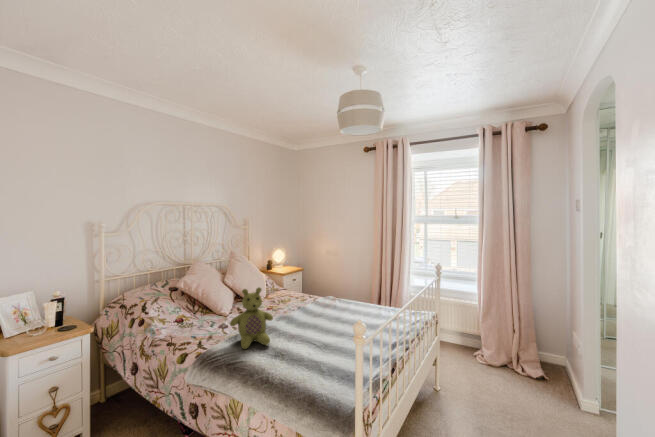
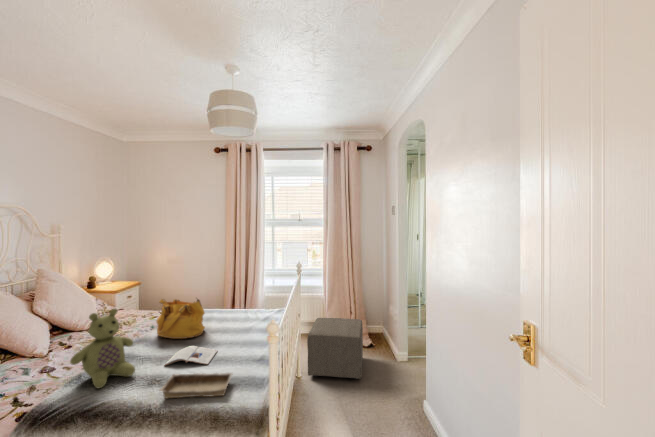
handbag: none [297,285,336,324] -> present [157,299,205,339]
ottoman: none [446,330,526,418] -> present [307,318,363,379]
magazine: none [292,331,338,352] -> present [165,346,217,366]
tray: none [276,353,340,386] -> present [160,373,233,398]

